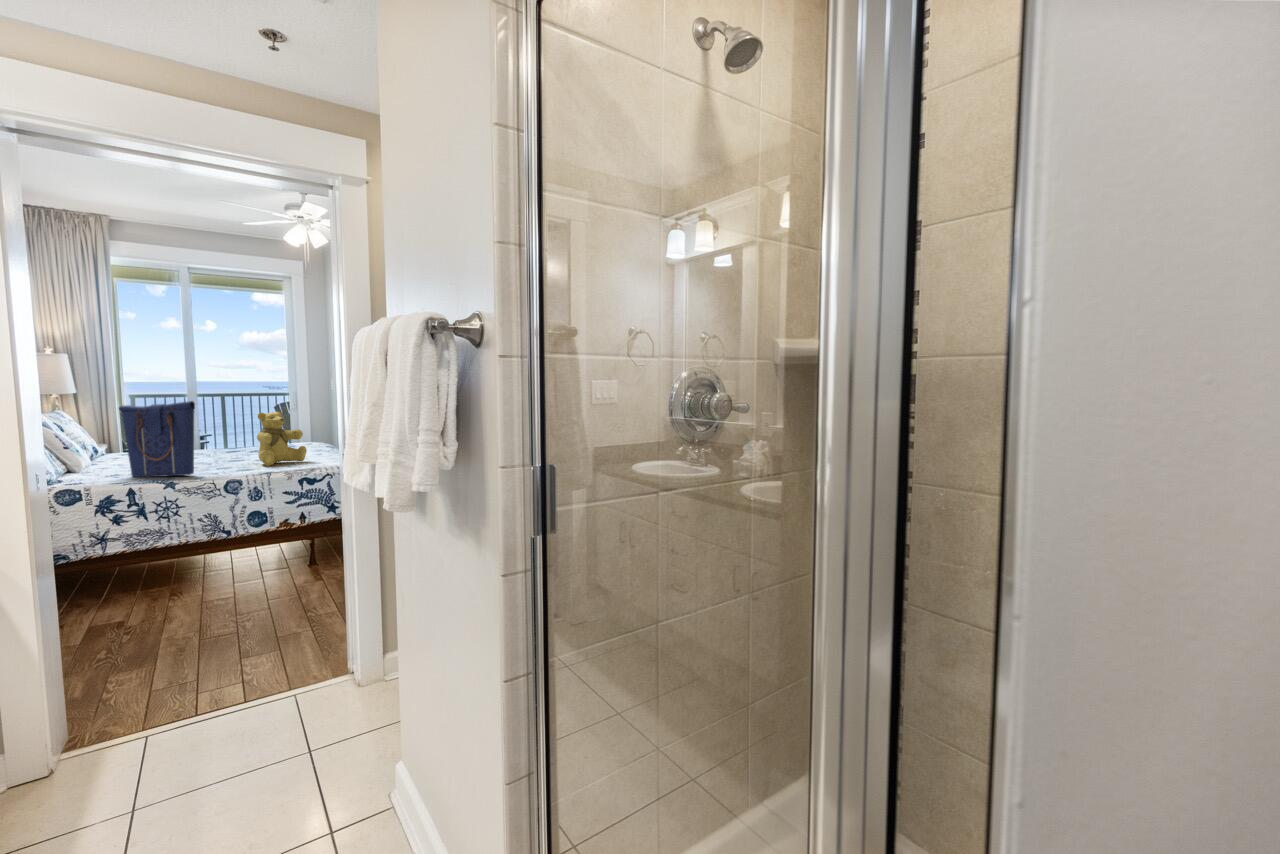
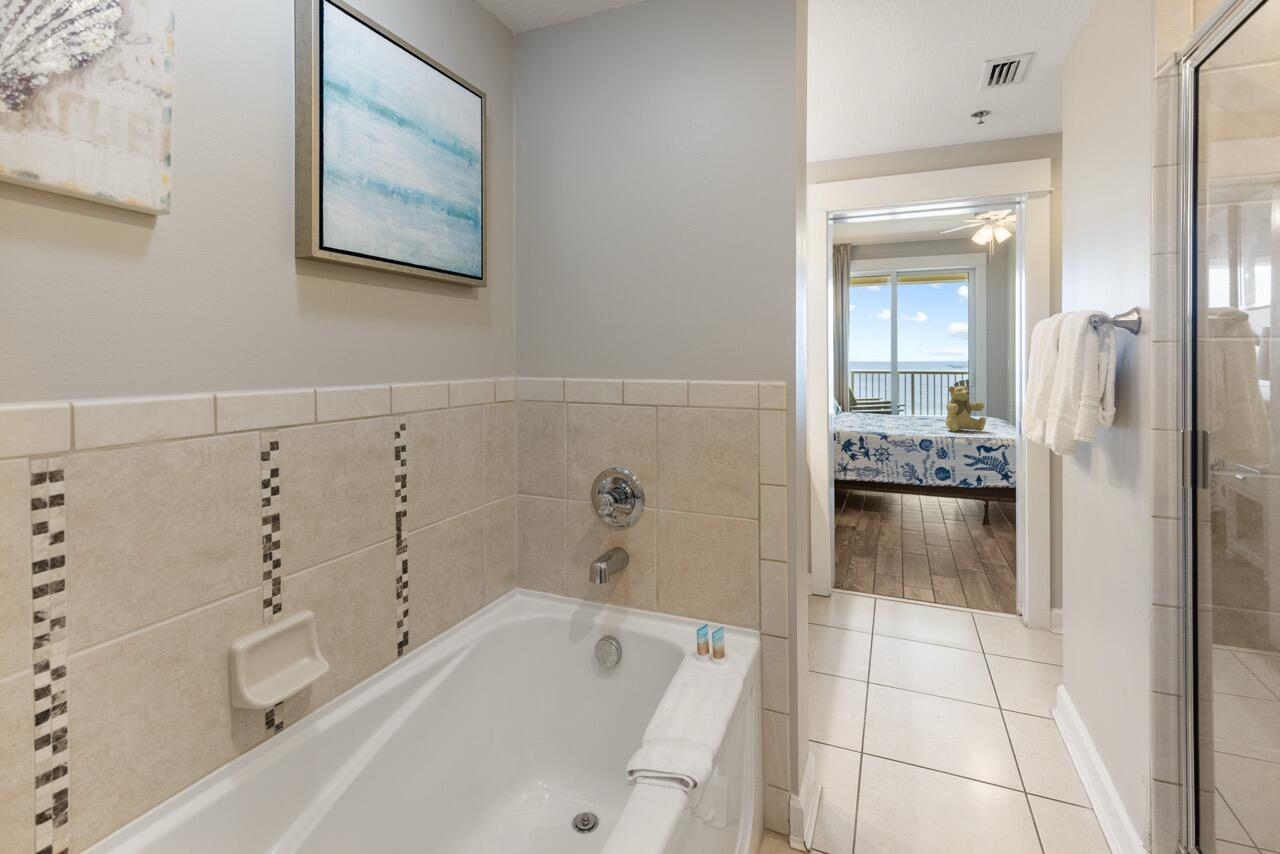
tote bag: present [119,401,195,477] -> none [860,375,907,432]

